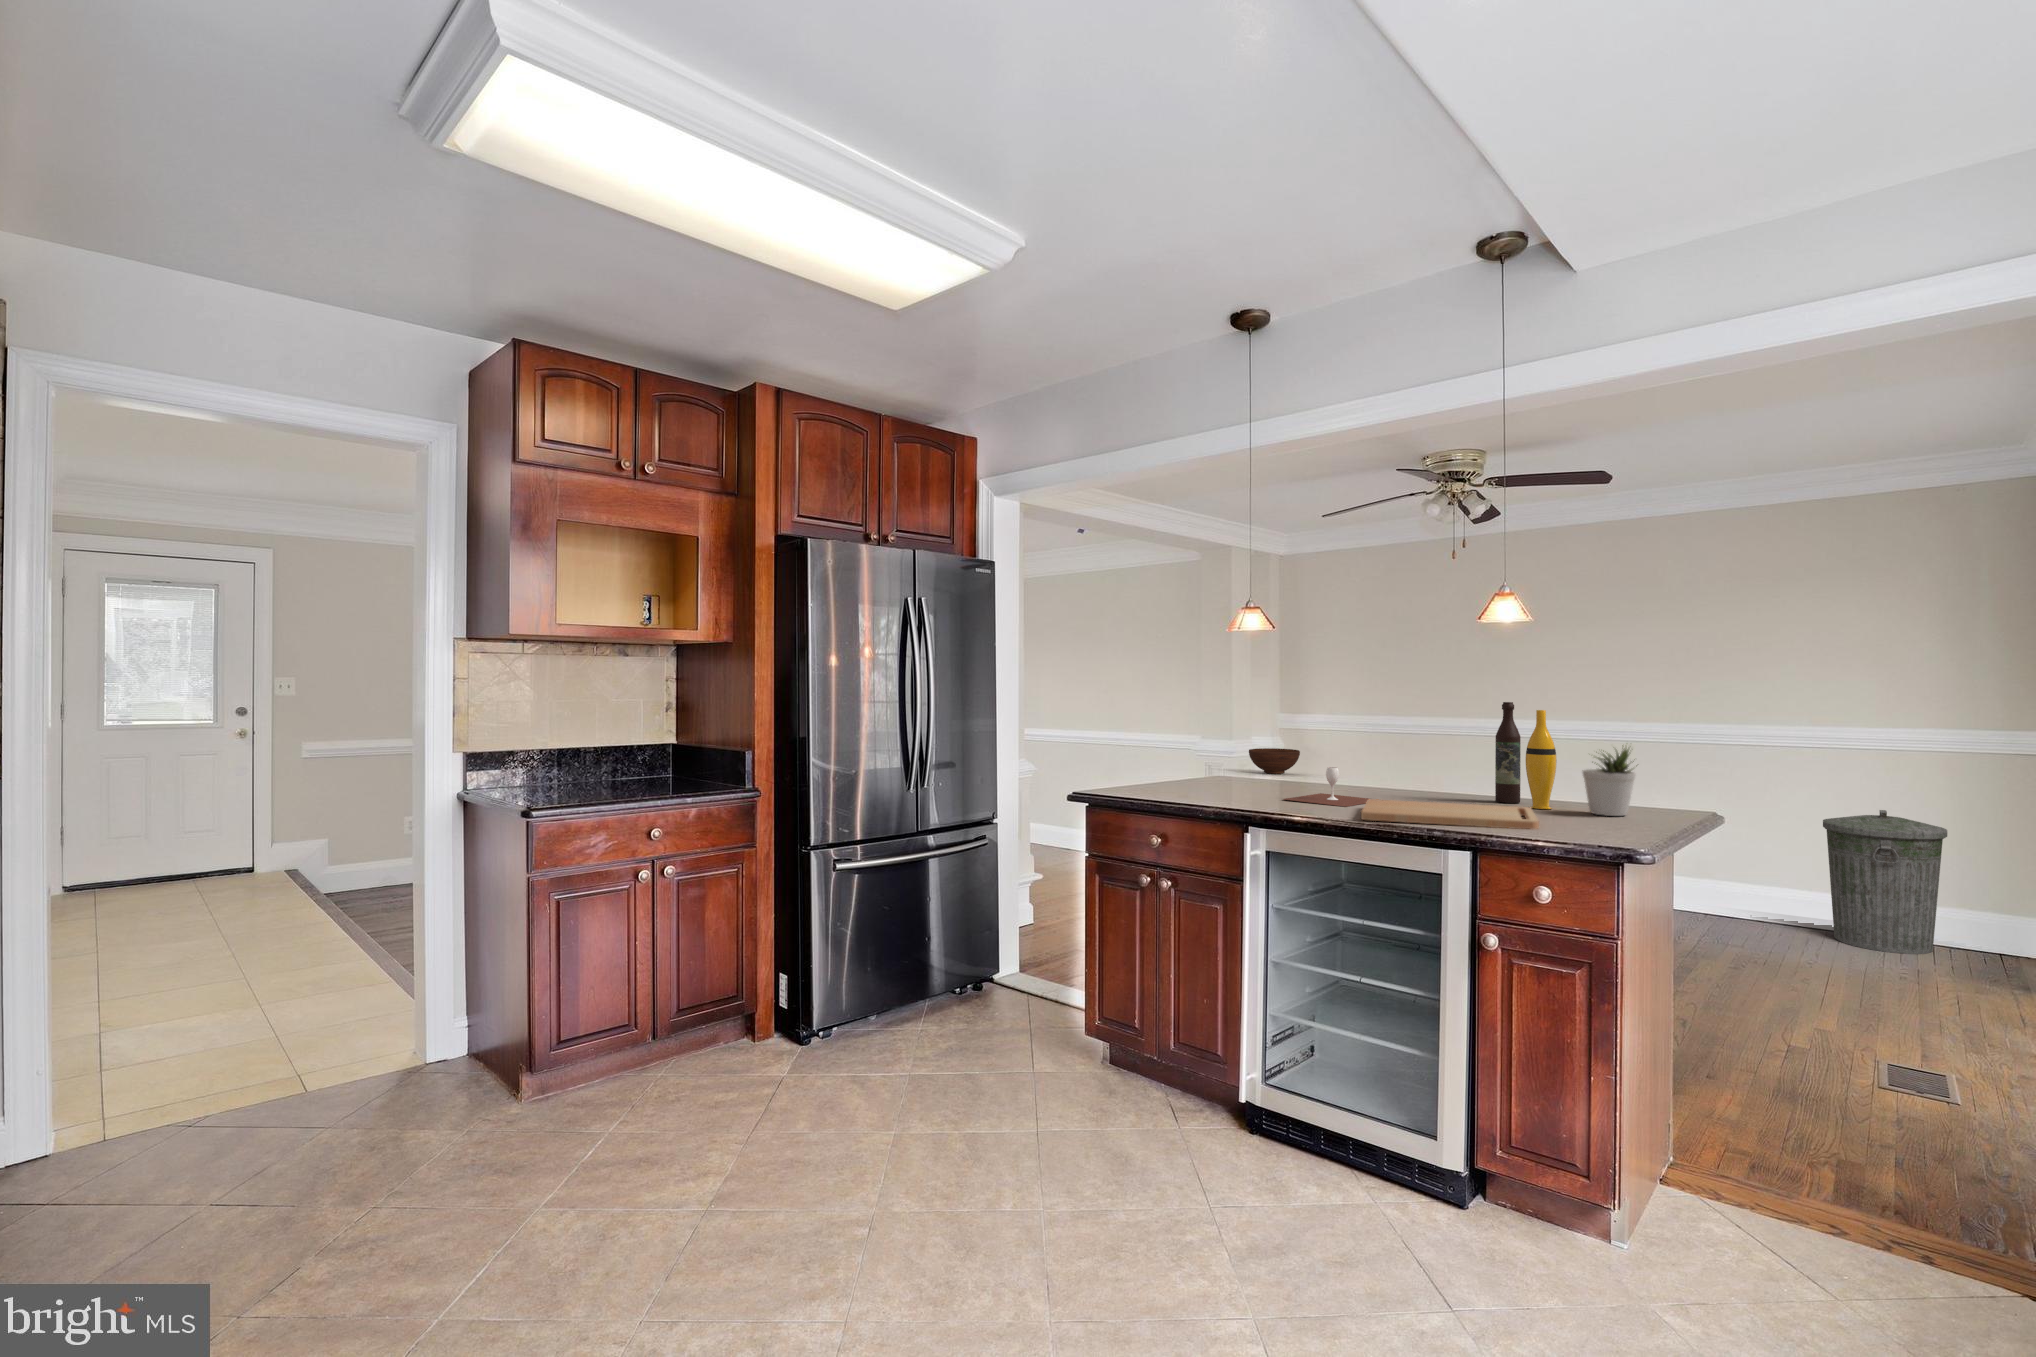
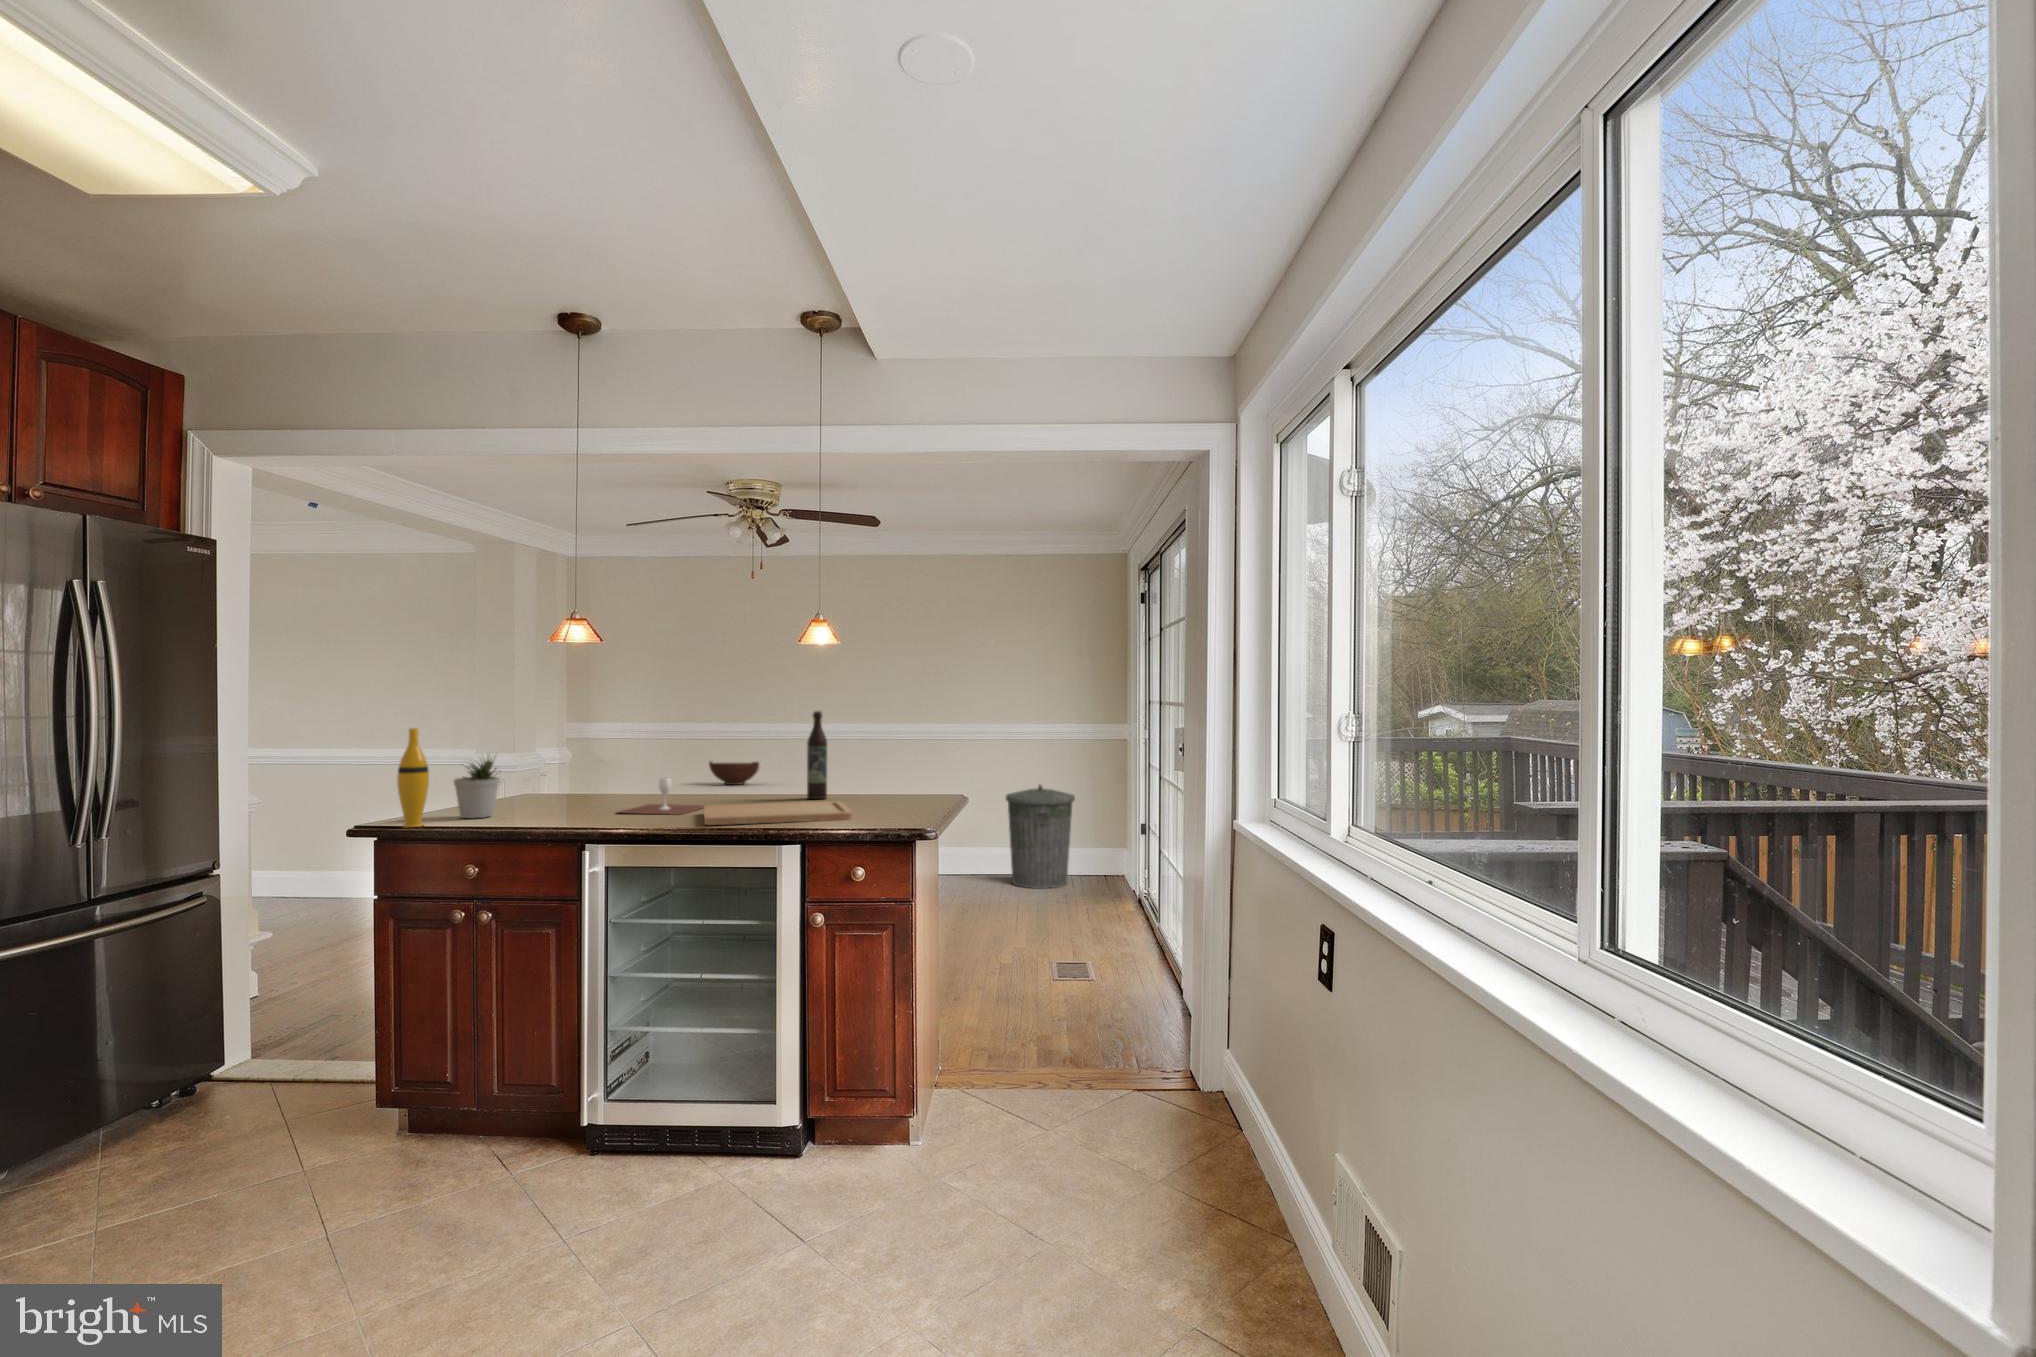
vase: present [1526,710,1557,809] -> present [397,728,429,827]
fruit bowl: present [1249,748,1300,774] -> present [709,762,759,785]
potted plant: present [1583,748,1637,816] -> present [454,755,500,818]

